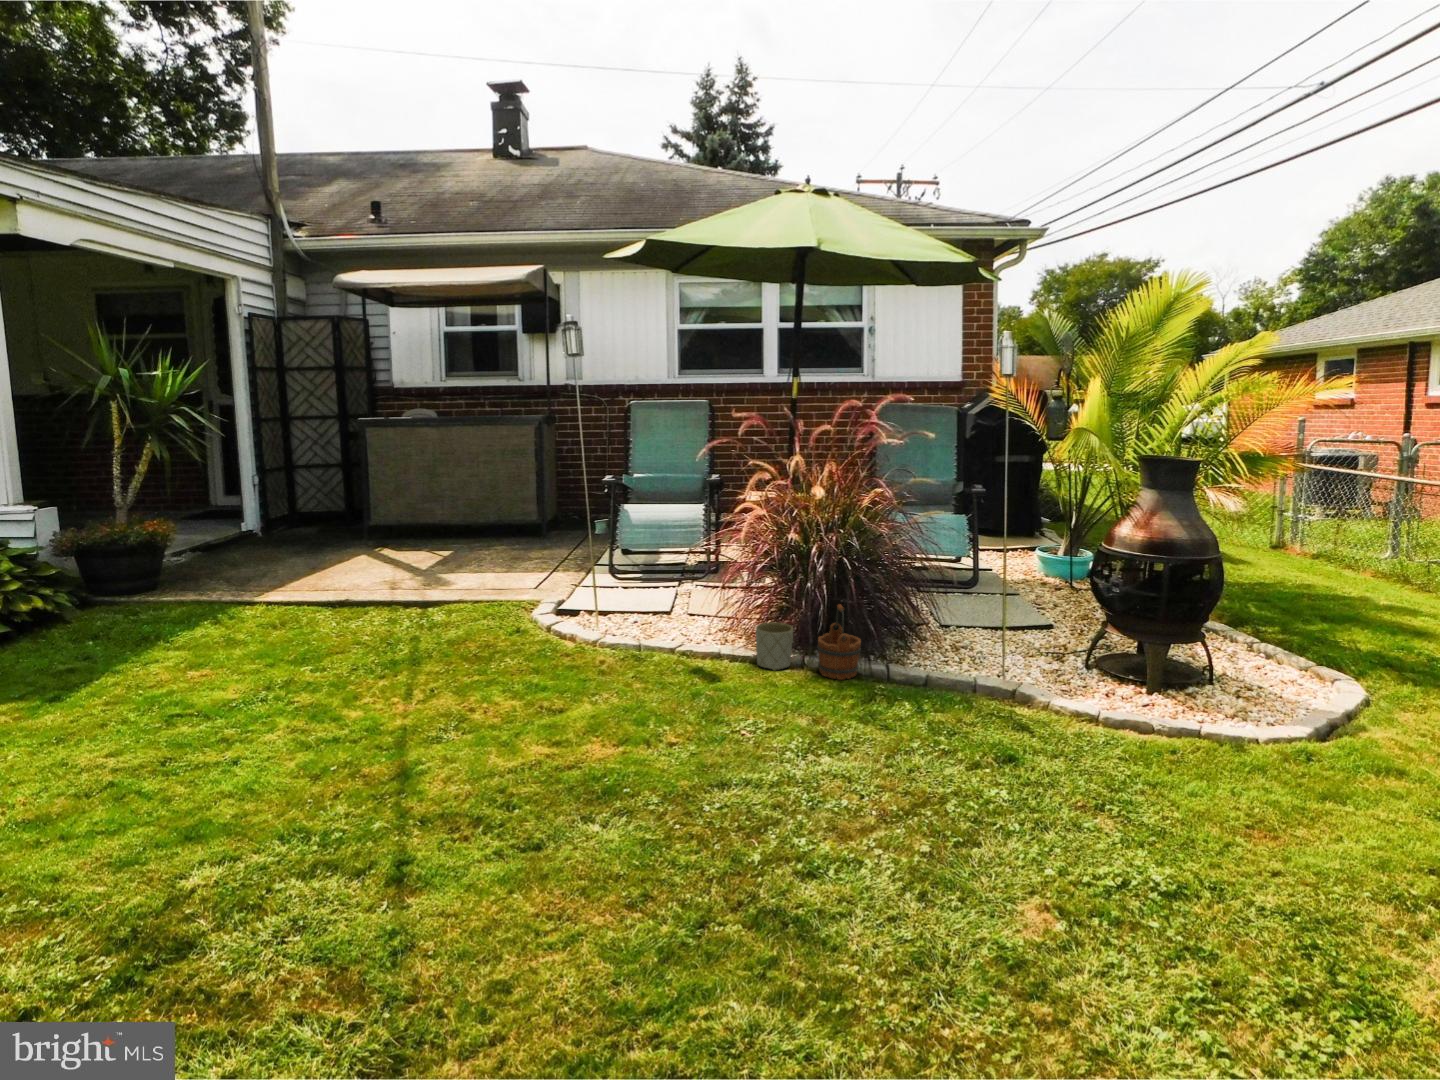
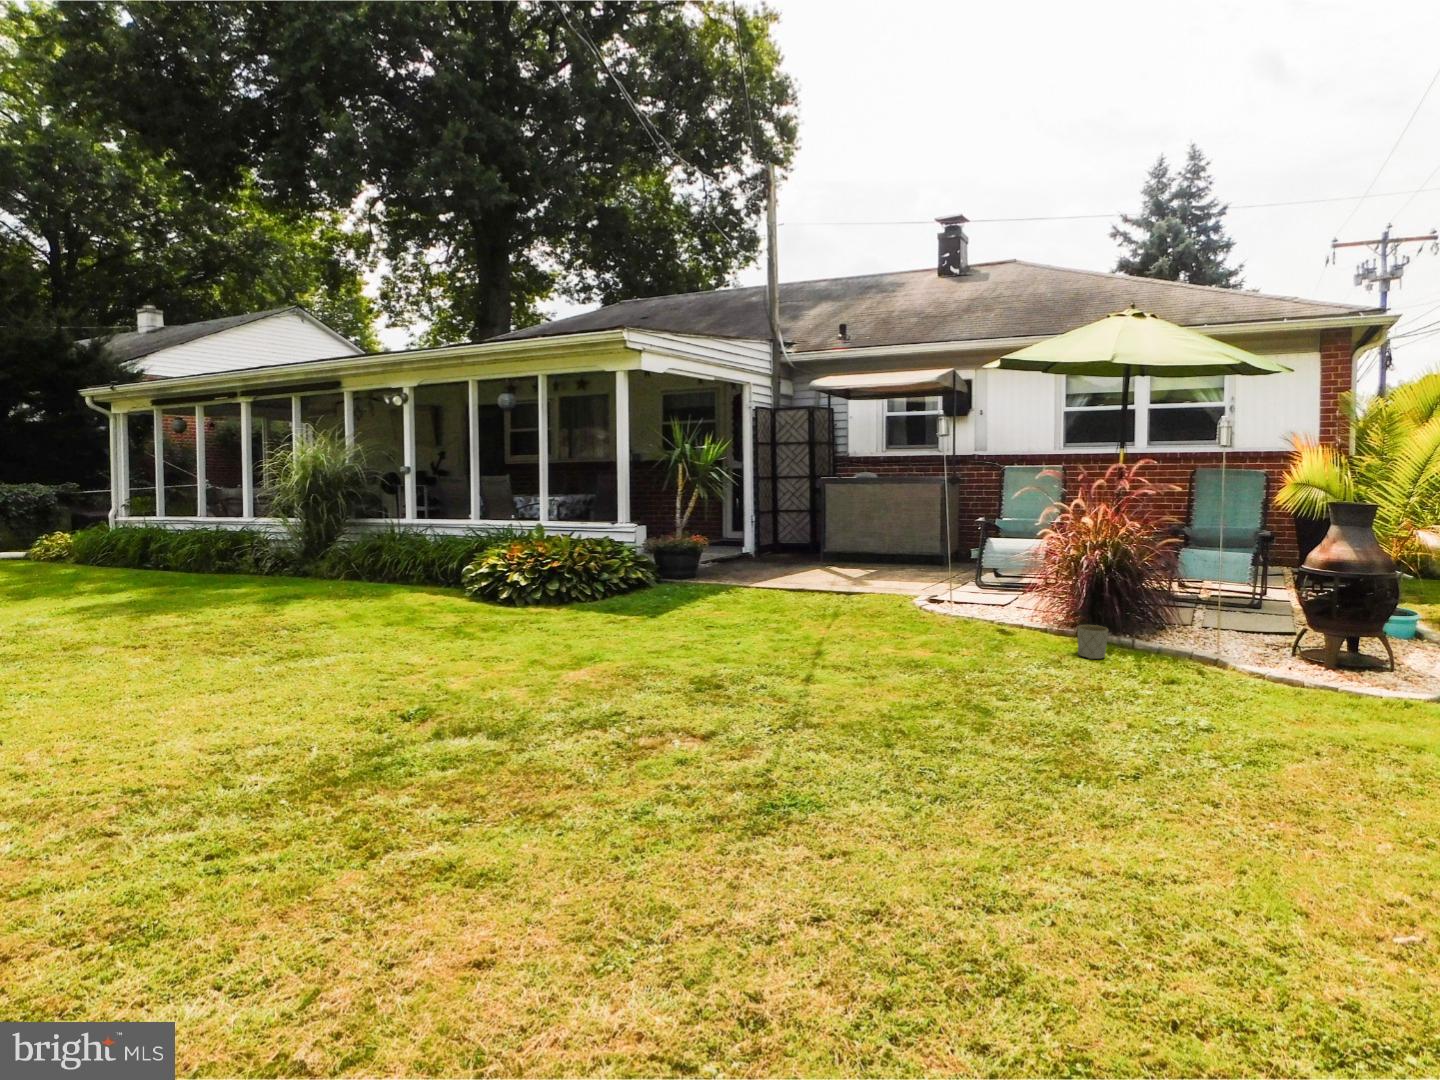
wooden bucket: present [817,604,861,680] -> none [1125,613,1162,671]

